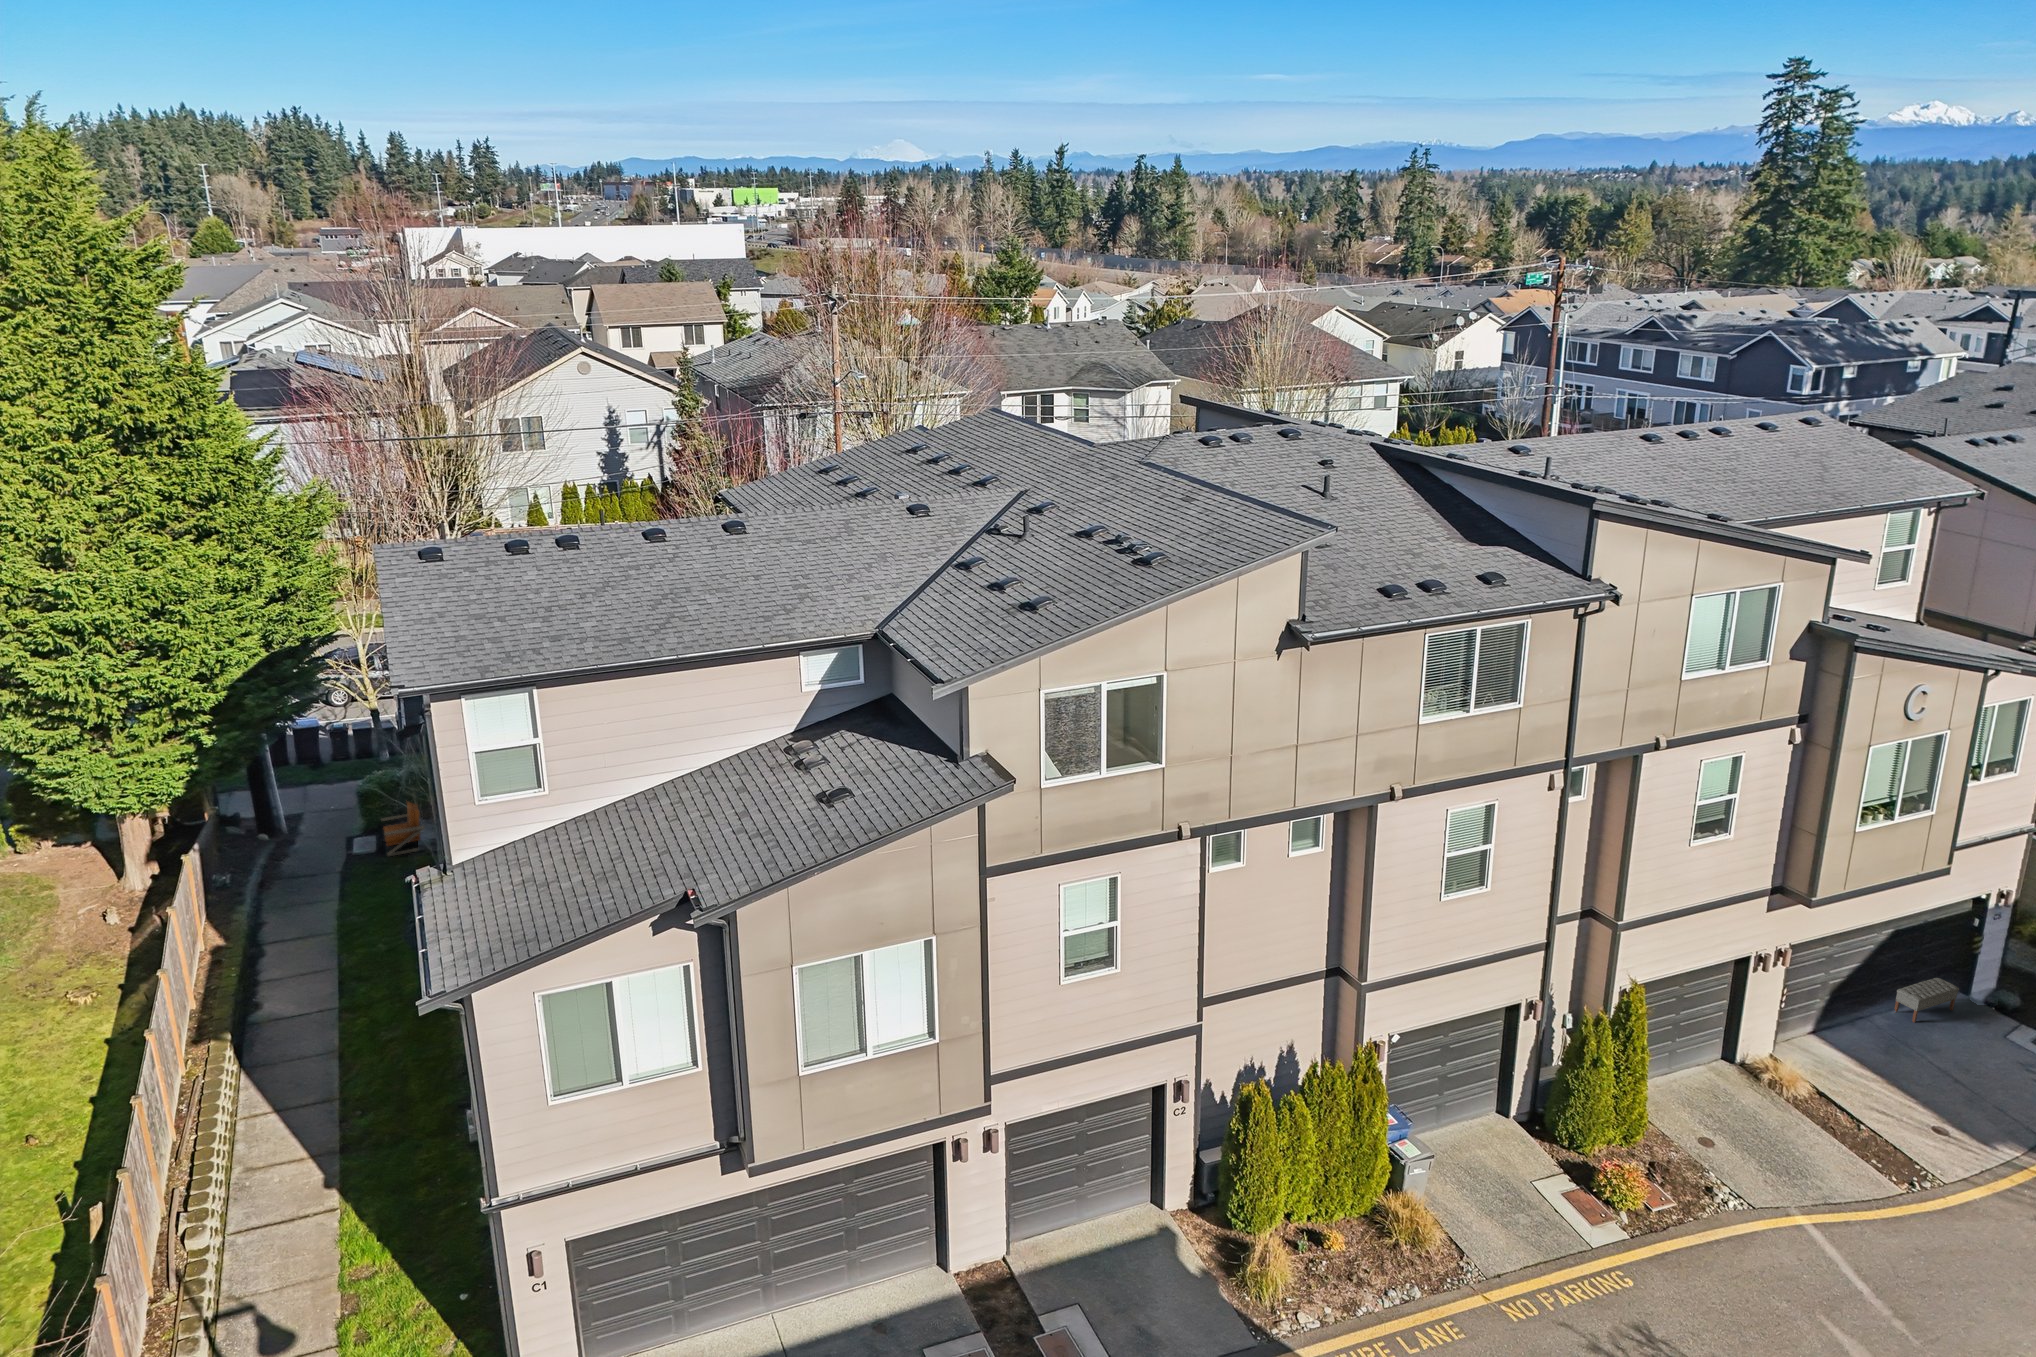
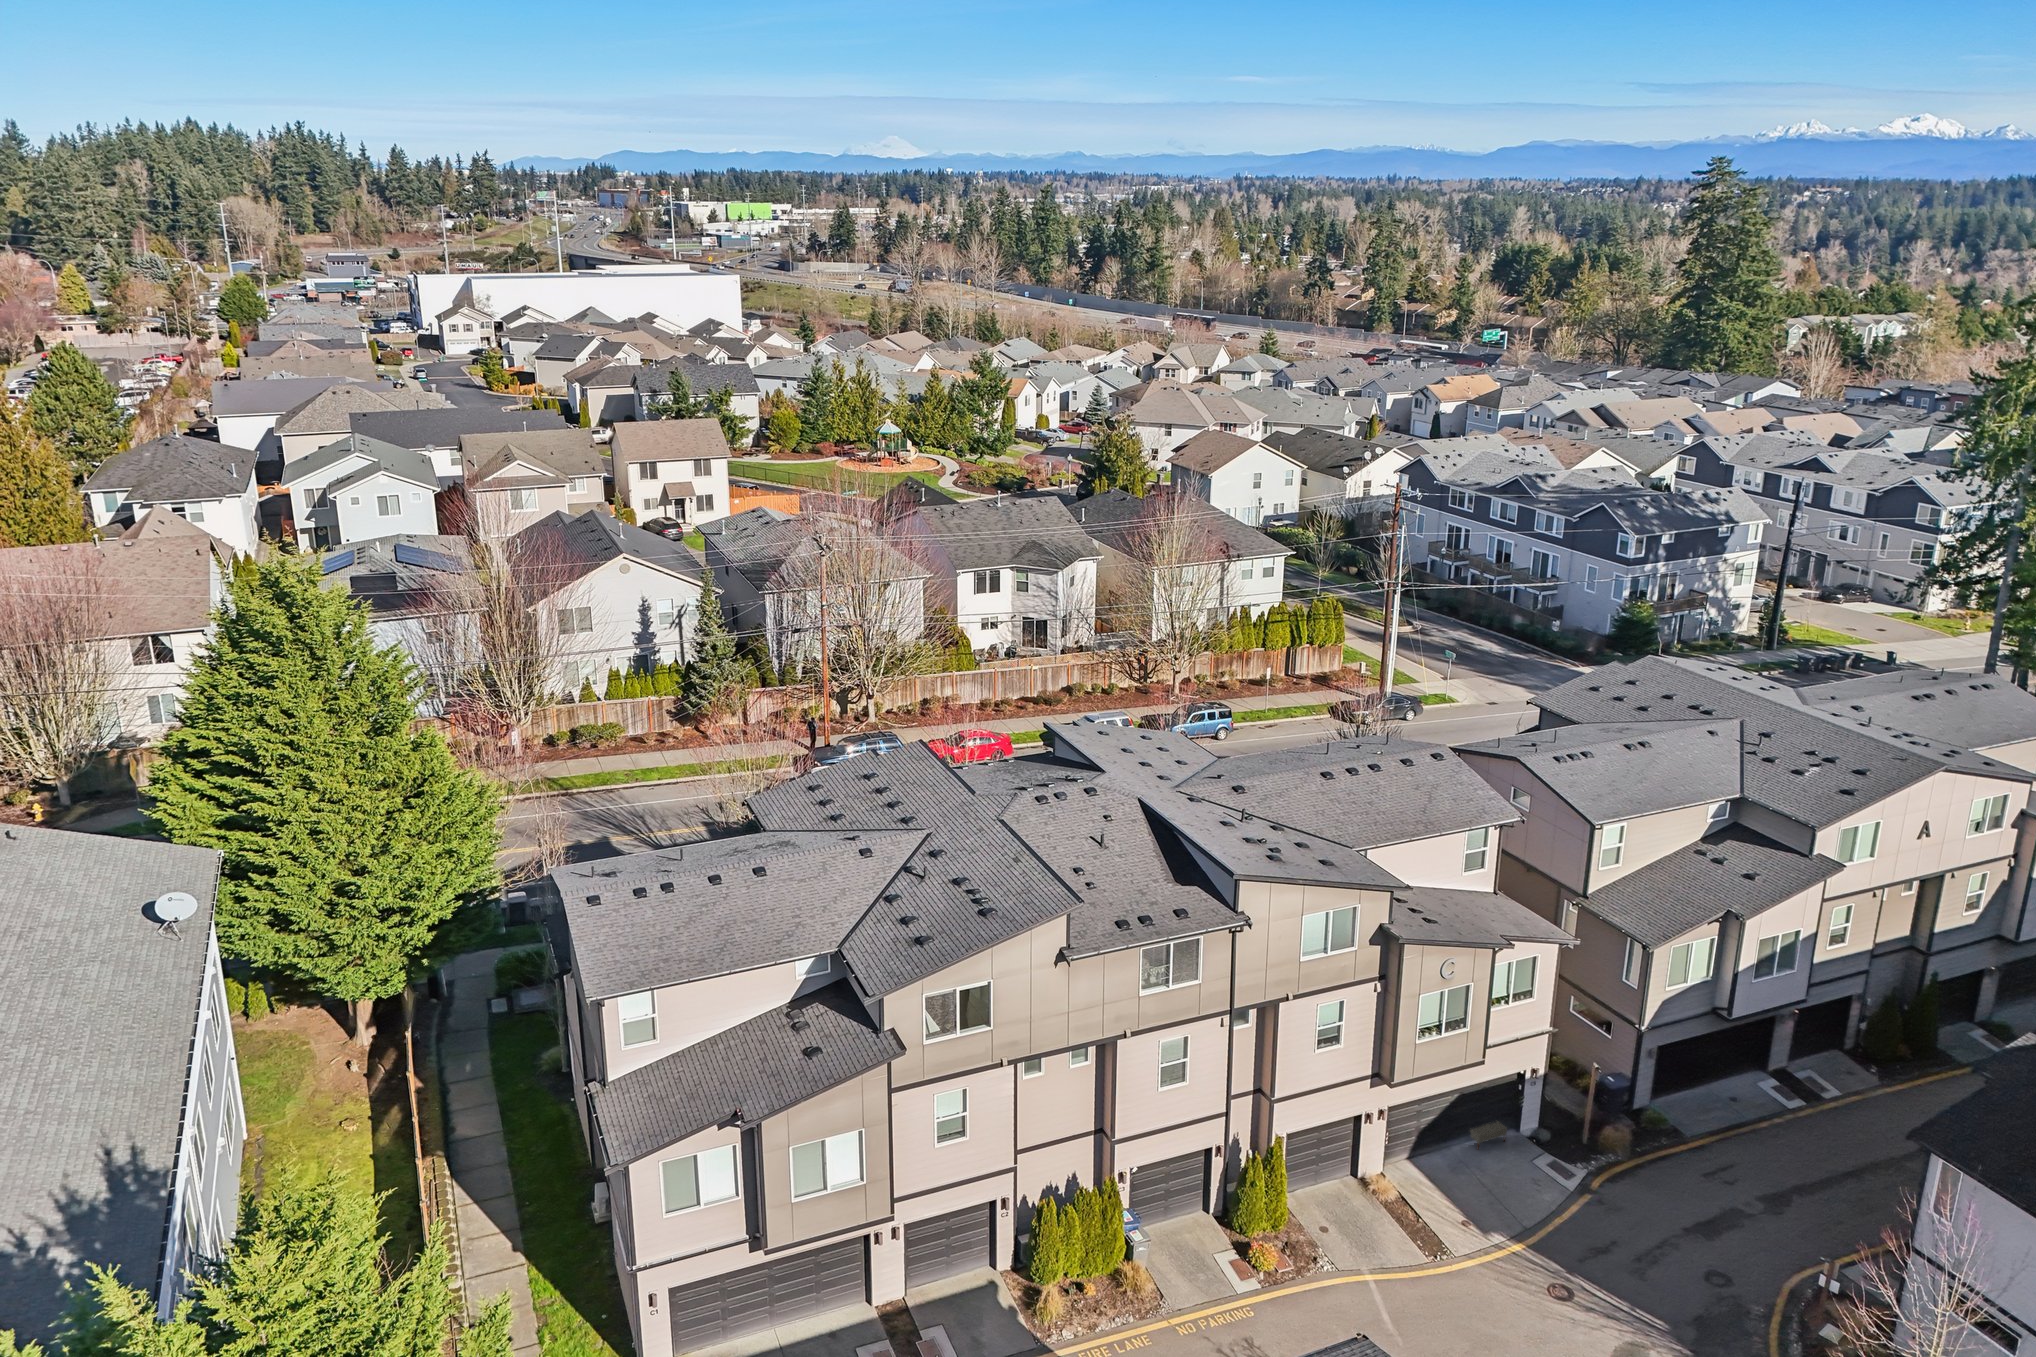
lounge chair: present [381,802,425,856] -> none [513,978,544,1019]

